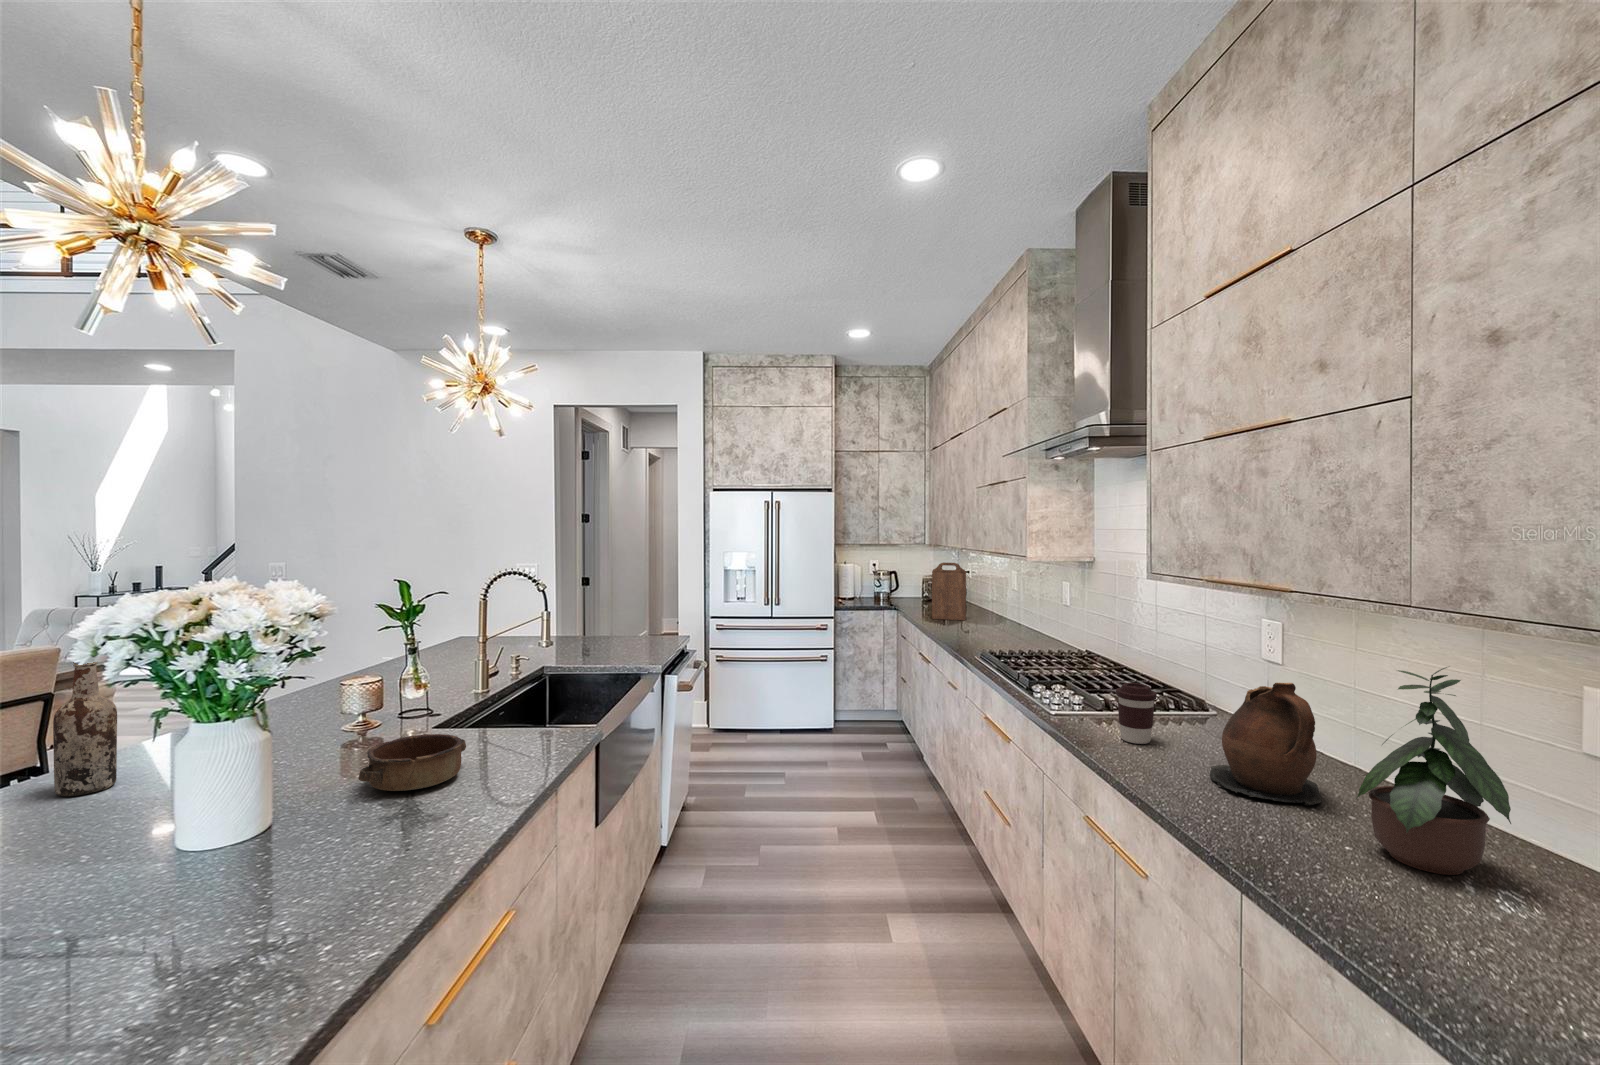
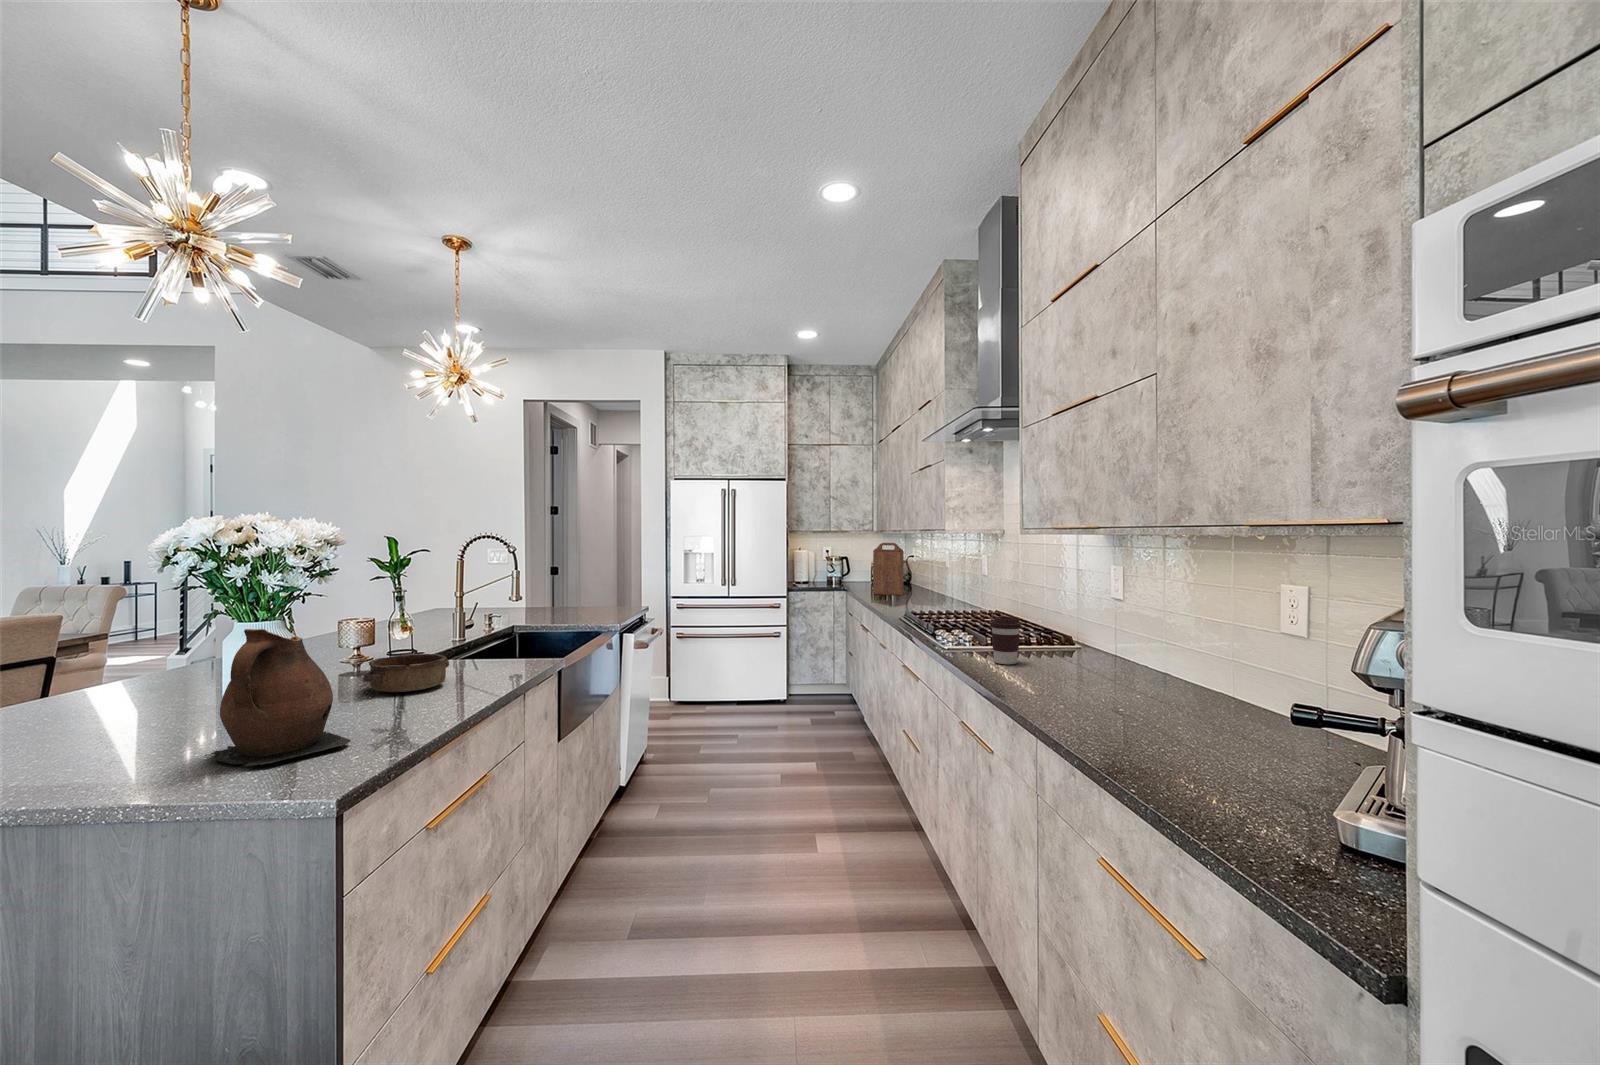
wine bottle: present [53,662,117,796] -> none [108,577,158,697]
potted plant: present [1356,667,1511,875] -> none [1129,571,1234,723]
ceramic pitcher: present [1210,683,1322,805] -> present [205,629,351,767]

